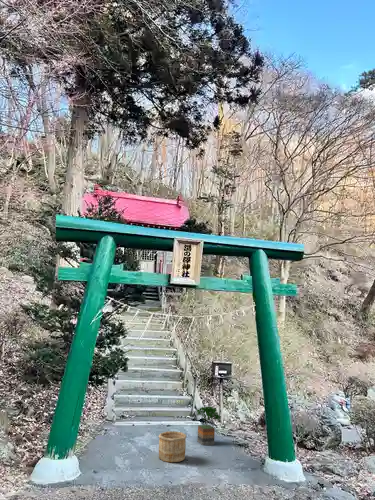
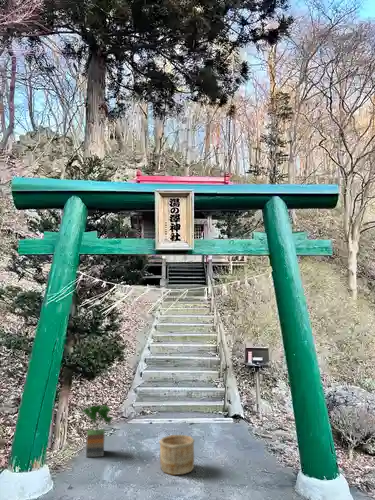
potted tree: present [197,407,220,445] -> present [83,405,112,457]

